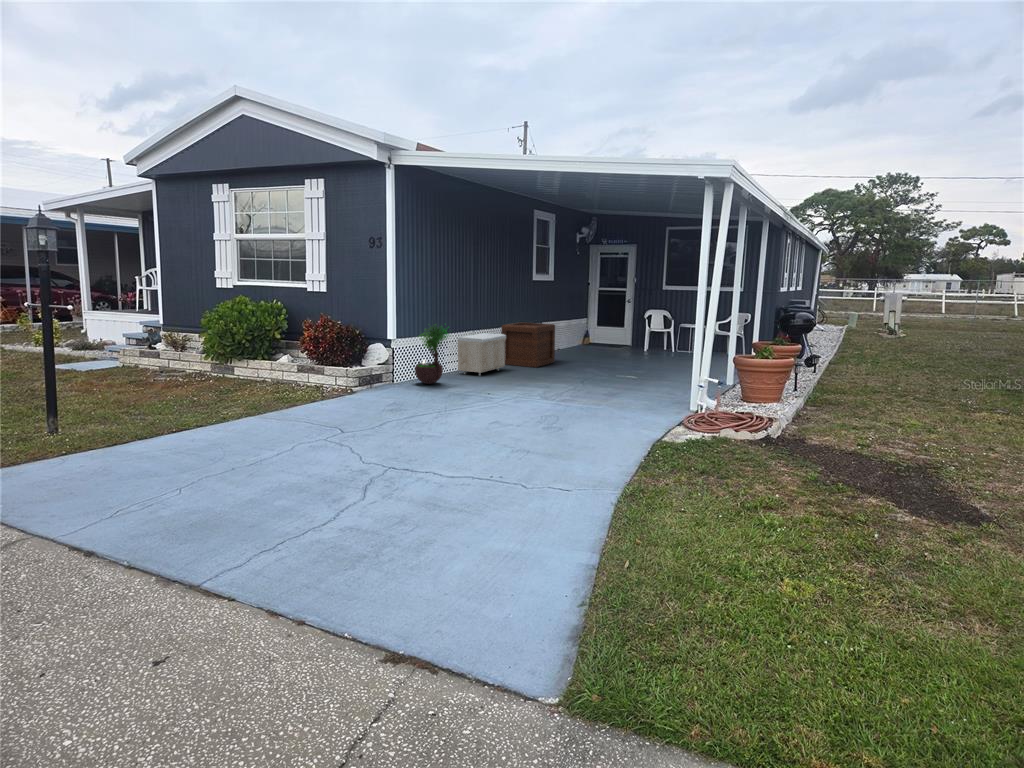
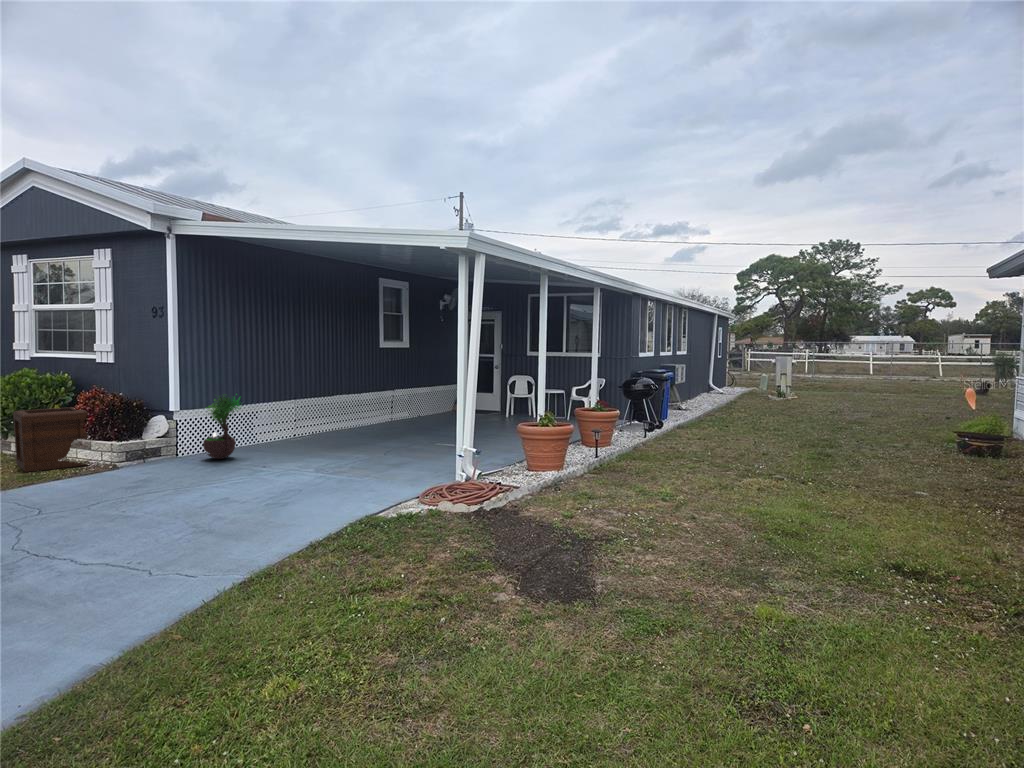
wooden crate: present [501,322,555,368] -> present [13,407,88,472]
storage bench: present [458,333,506,376] -> none [268,403,327,449]

